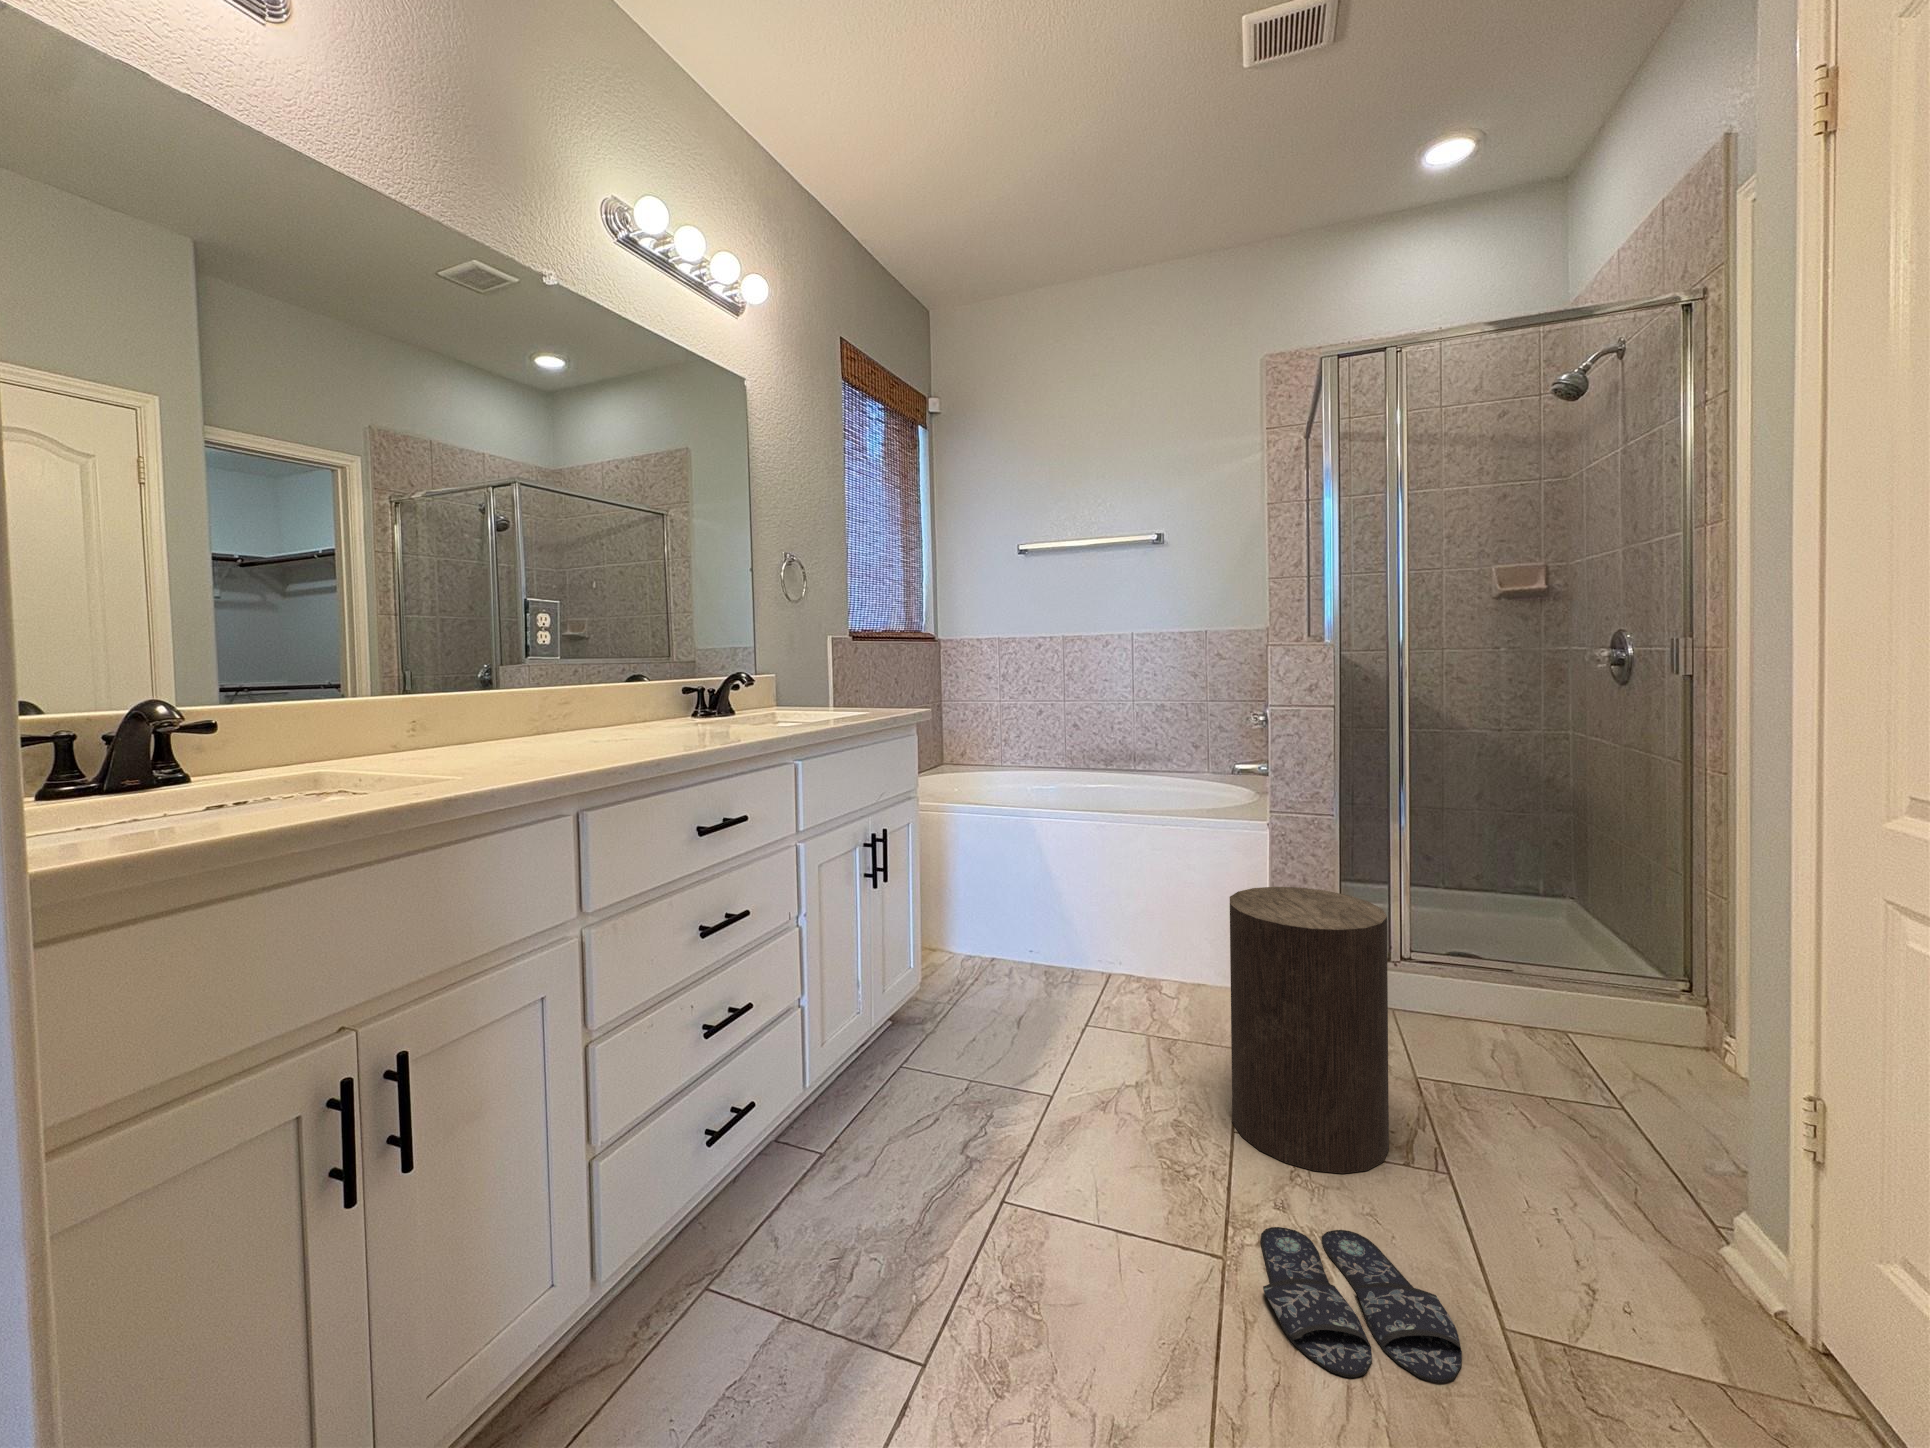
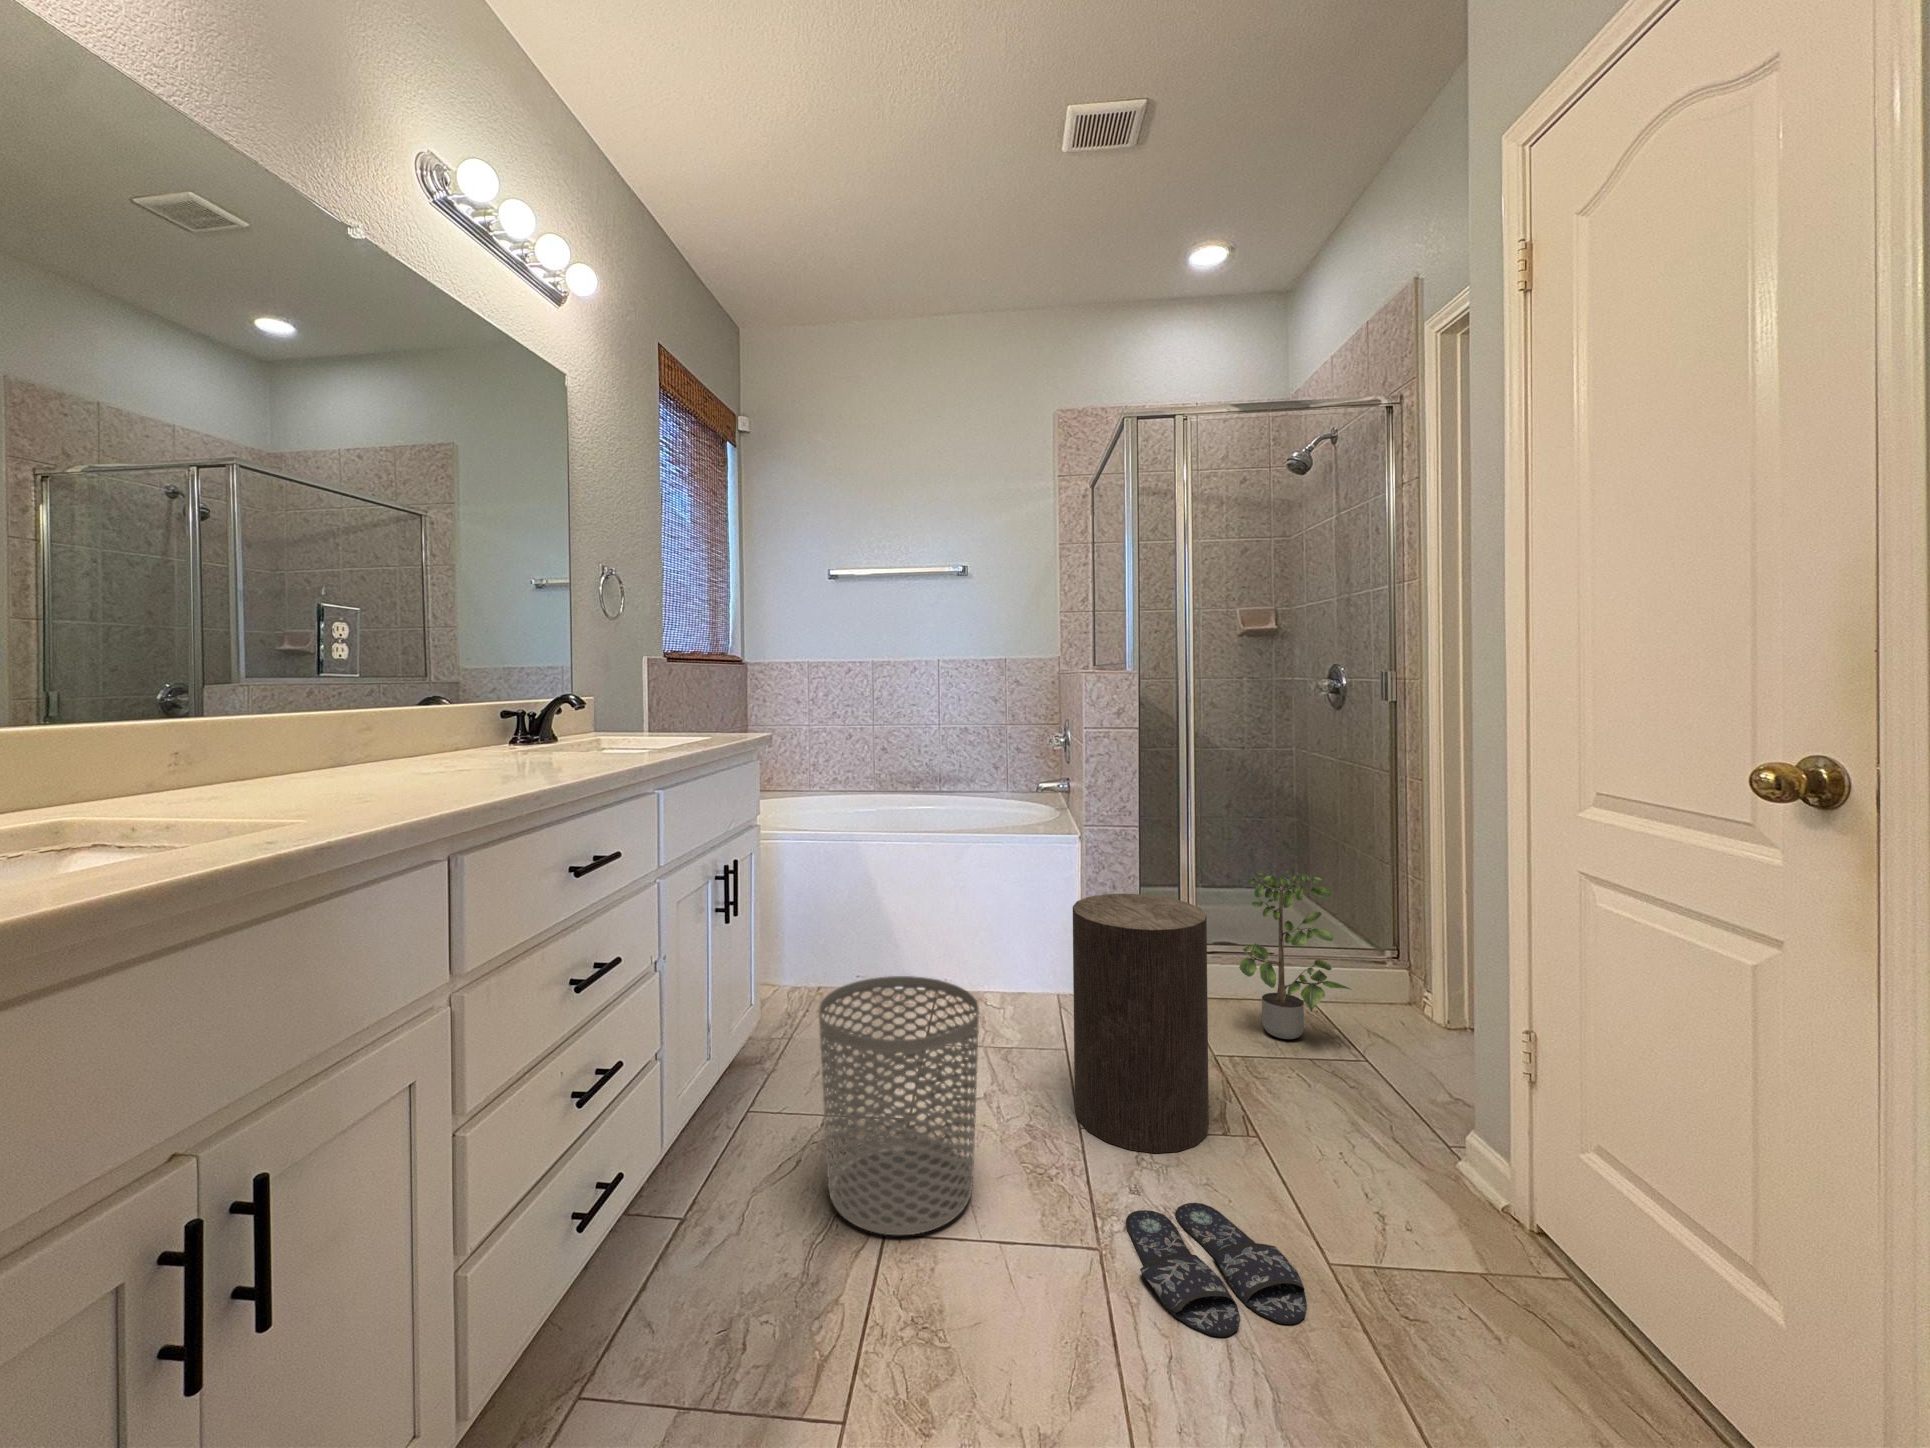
potted plant: none [1456,871,1607,1071] -> present [1239,870,1351,1039]
waste bin: none [945,952,1106,1207] -> present [819,976,979,1235]

